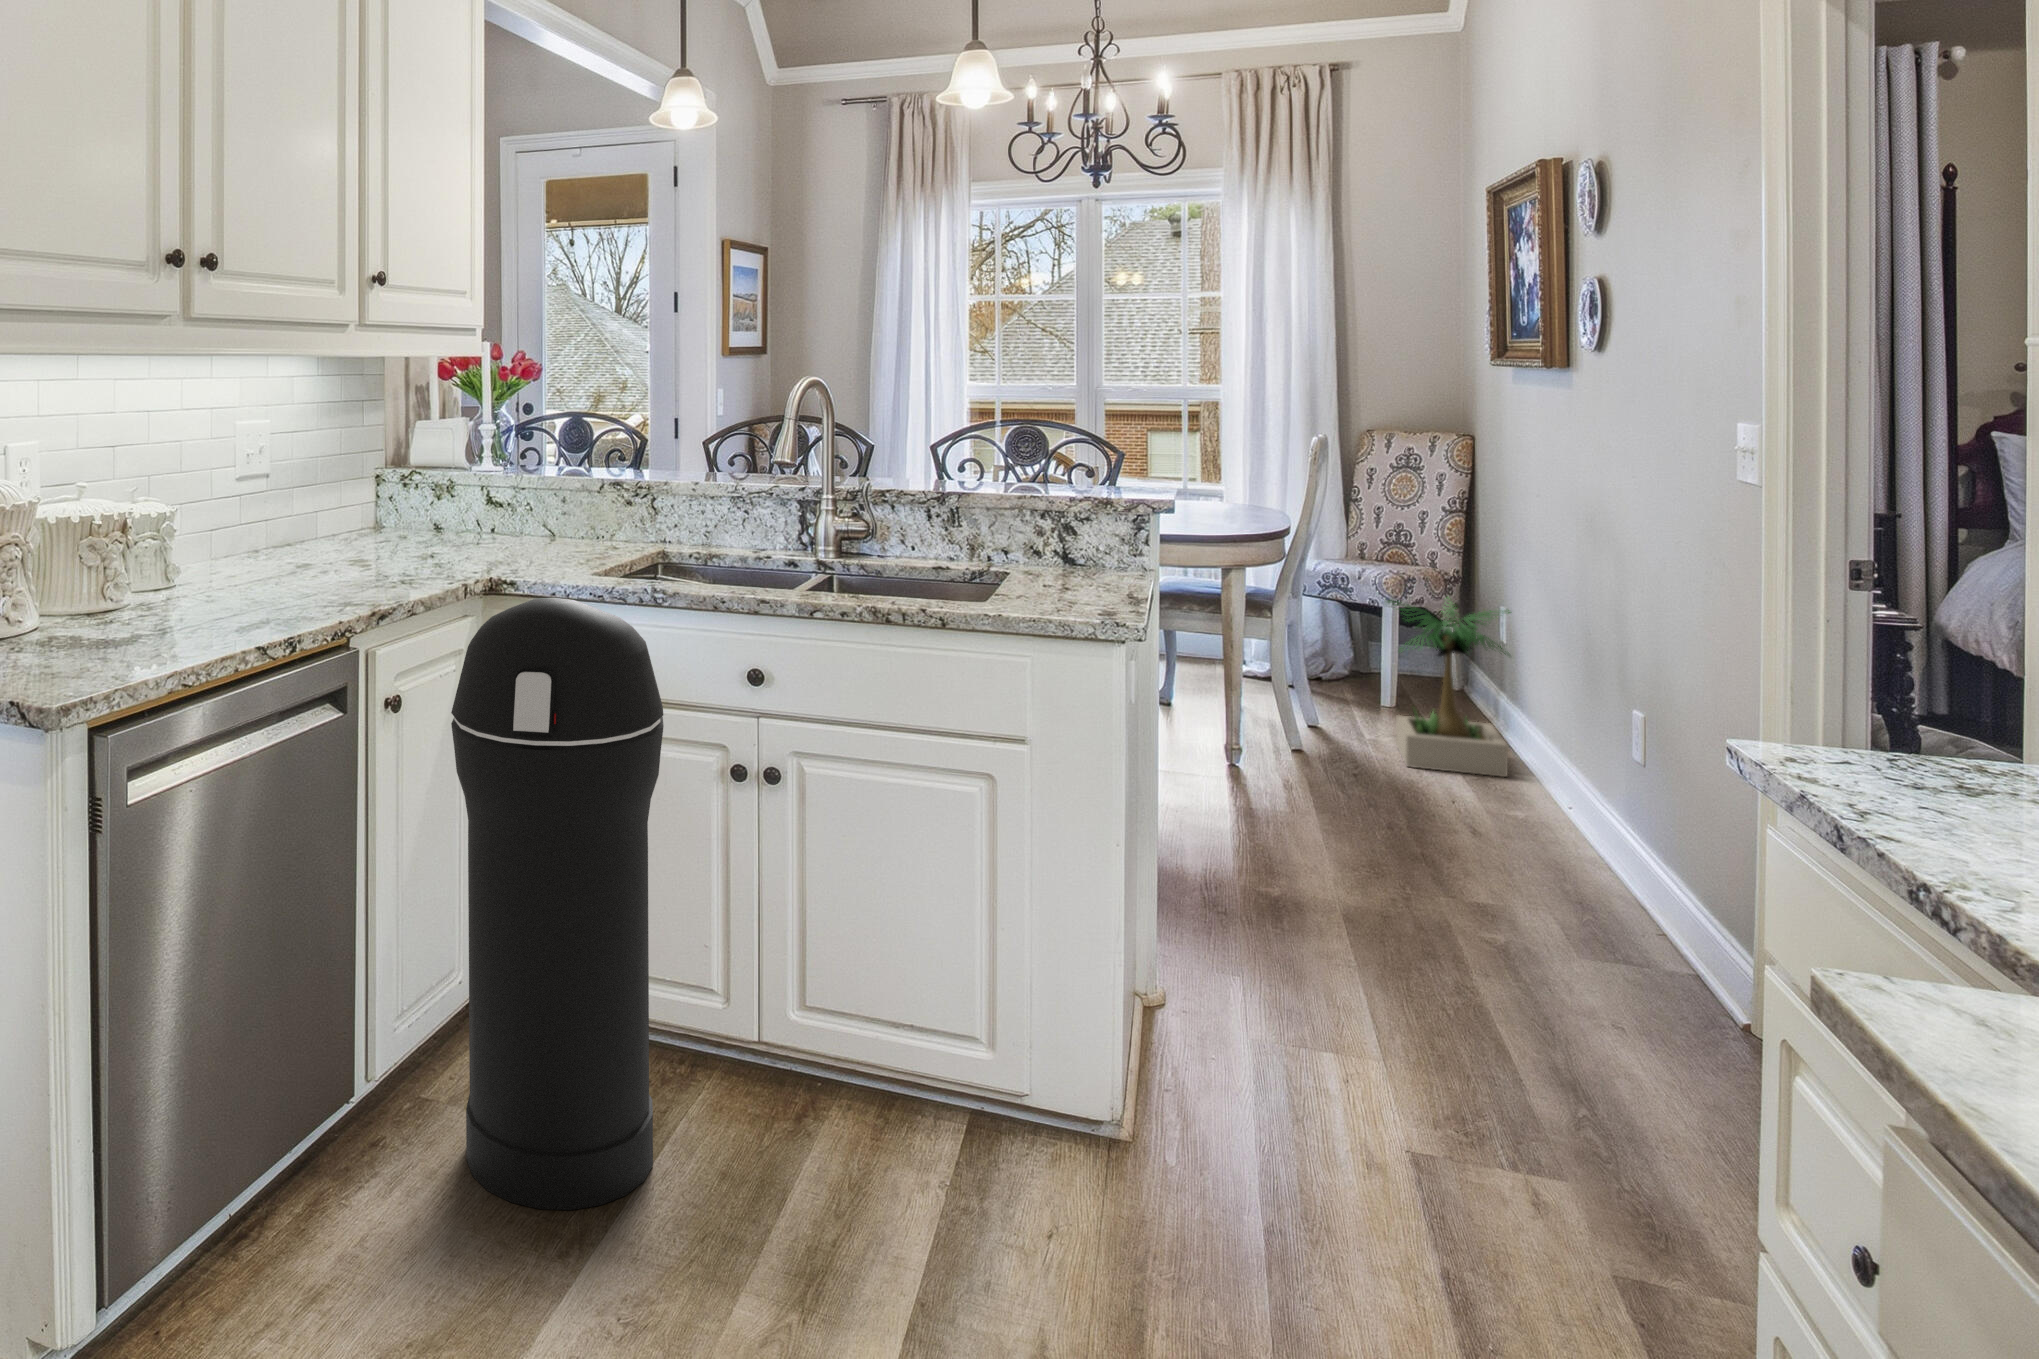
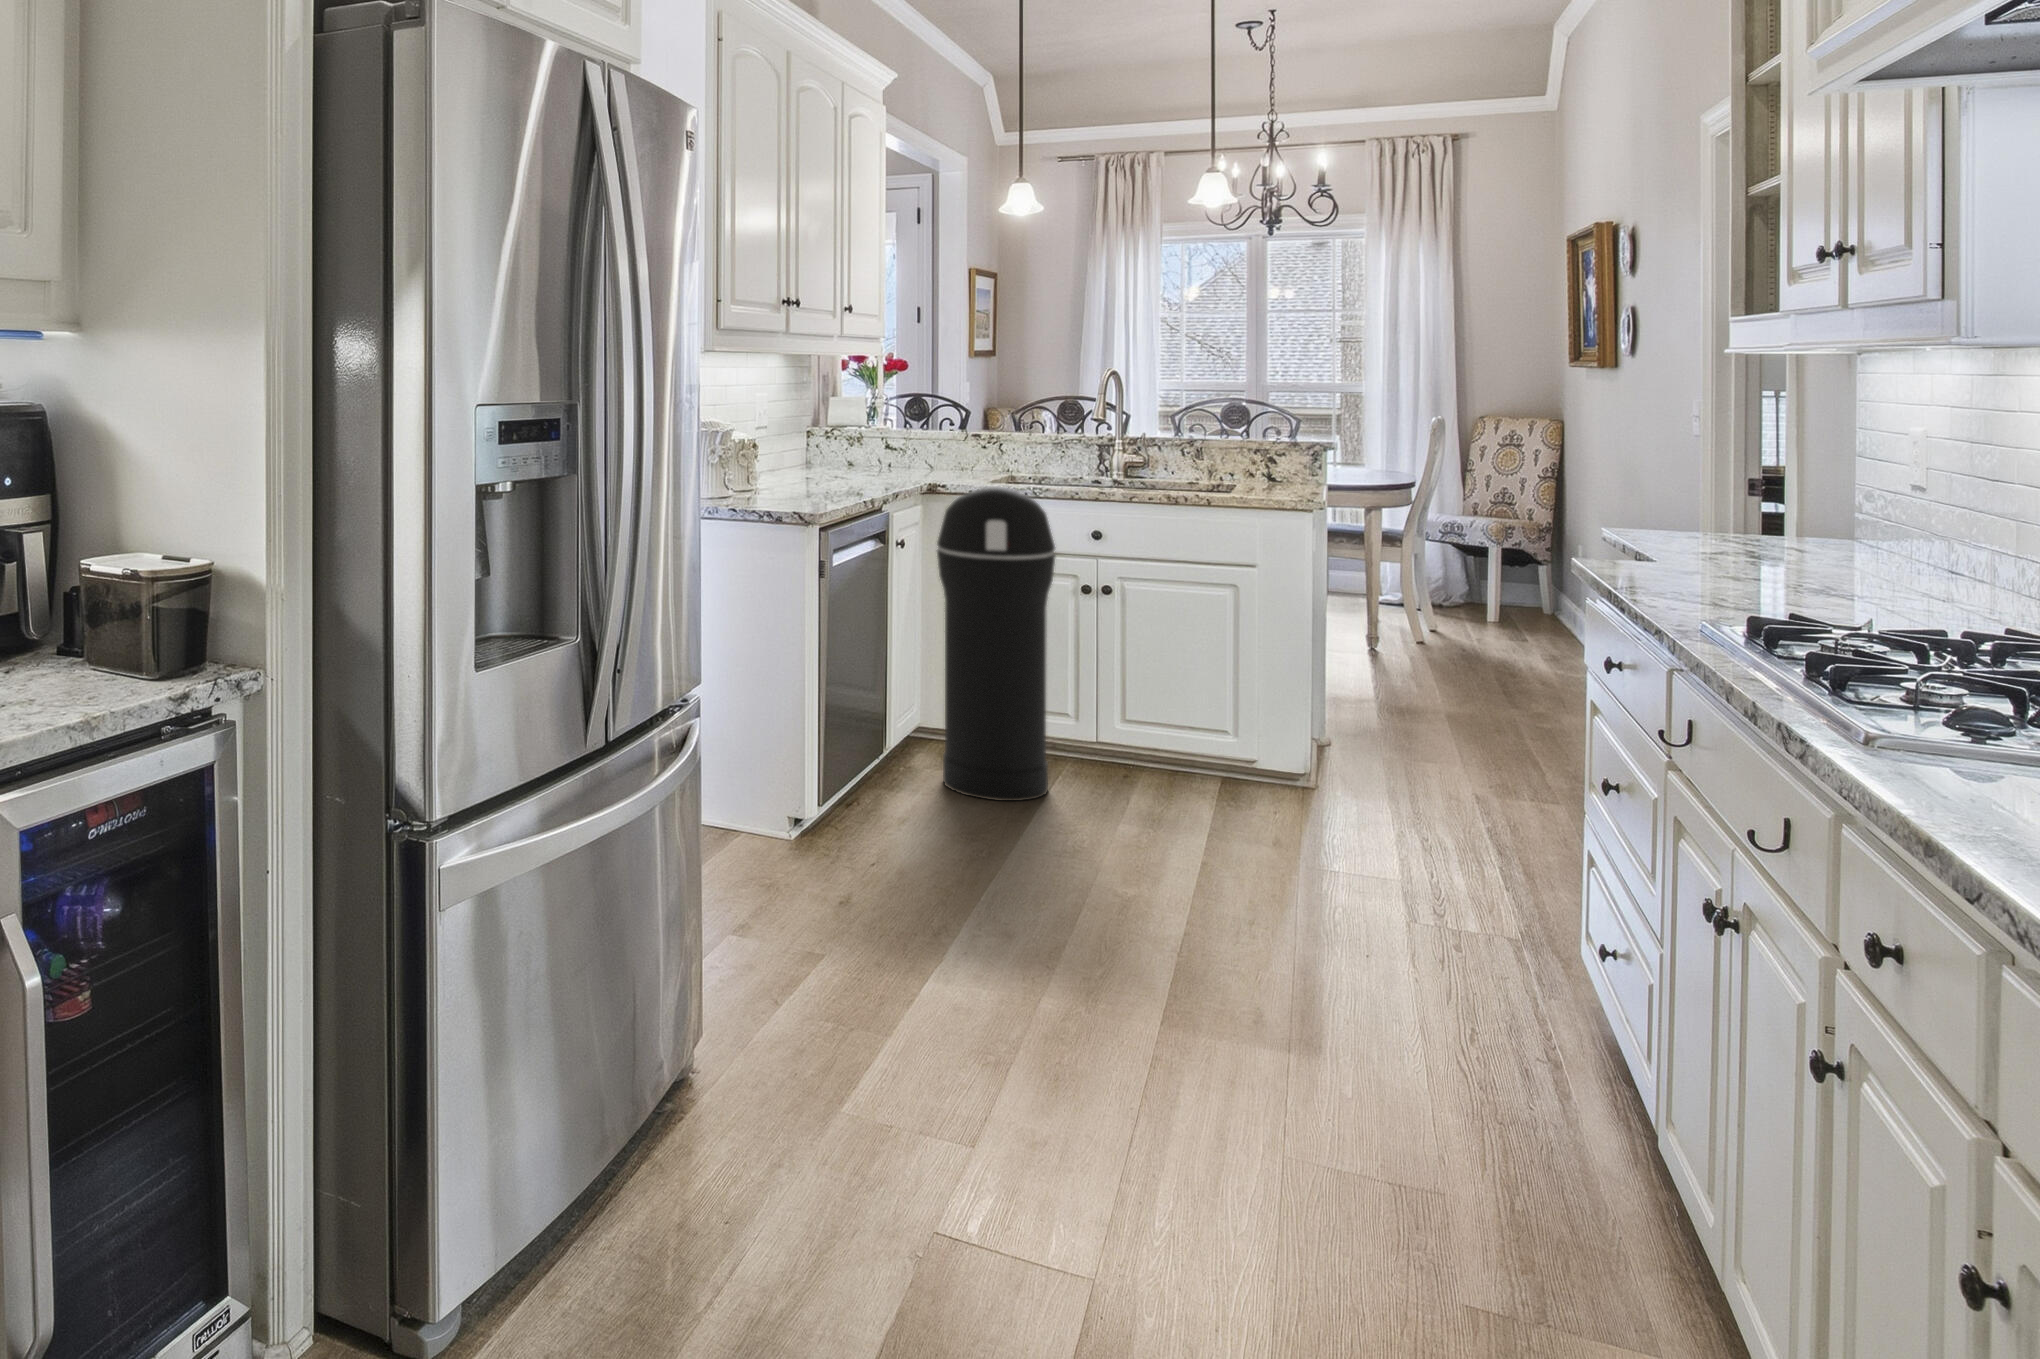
potted plant: present [1387,597,1511,777] -> none [1477,533,1590,660]

